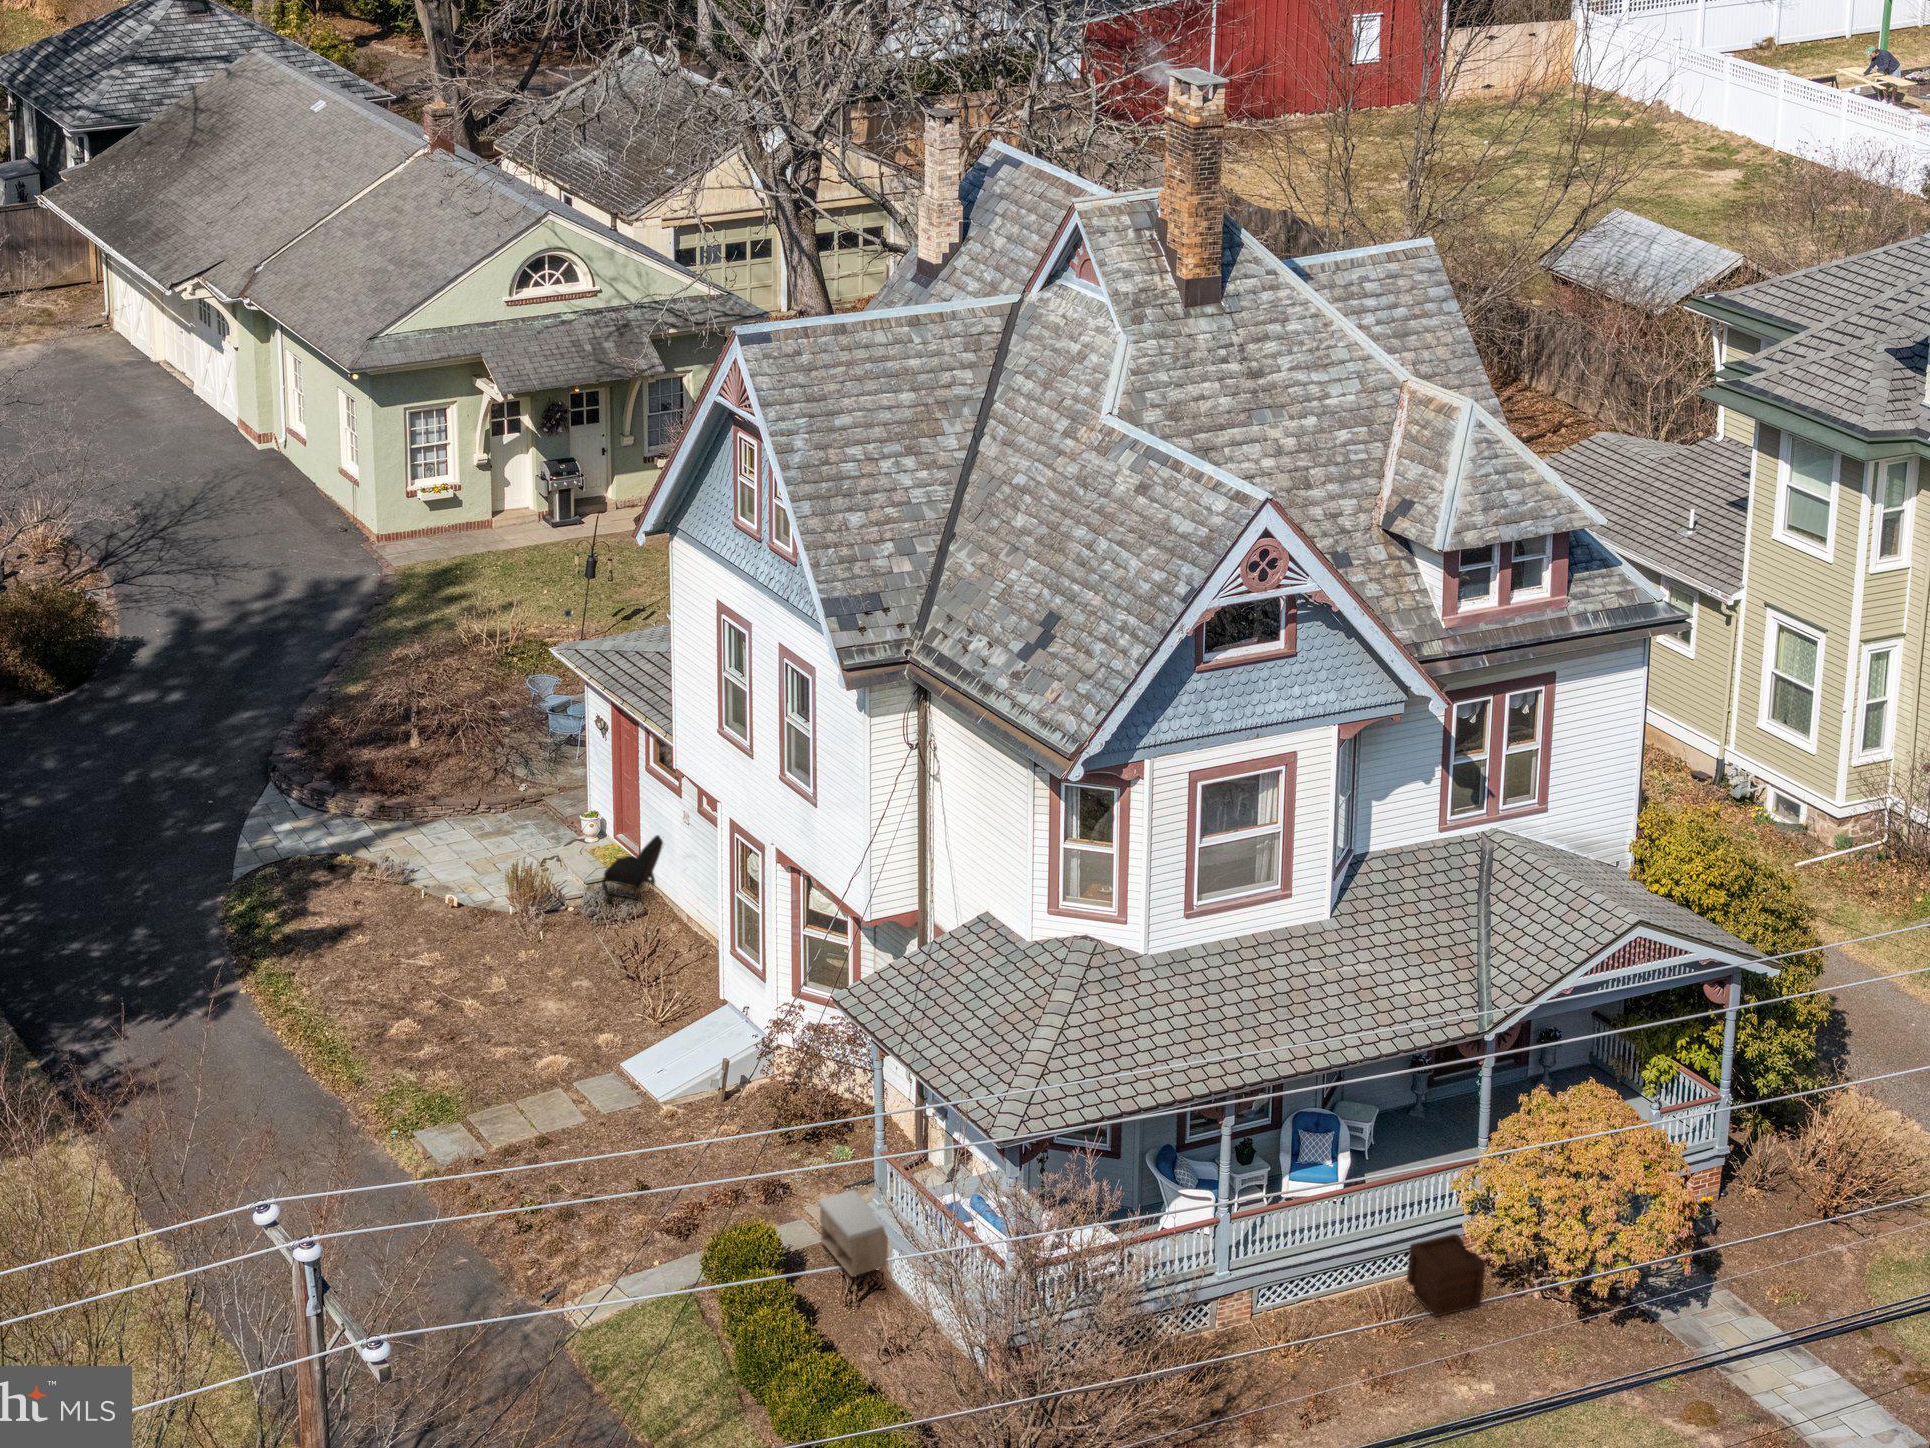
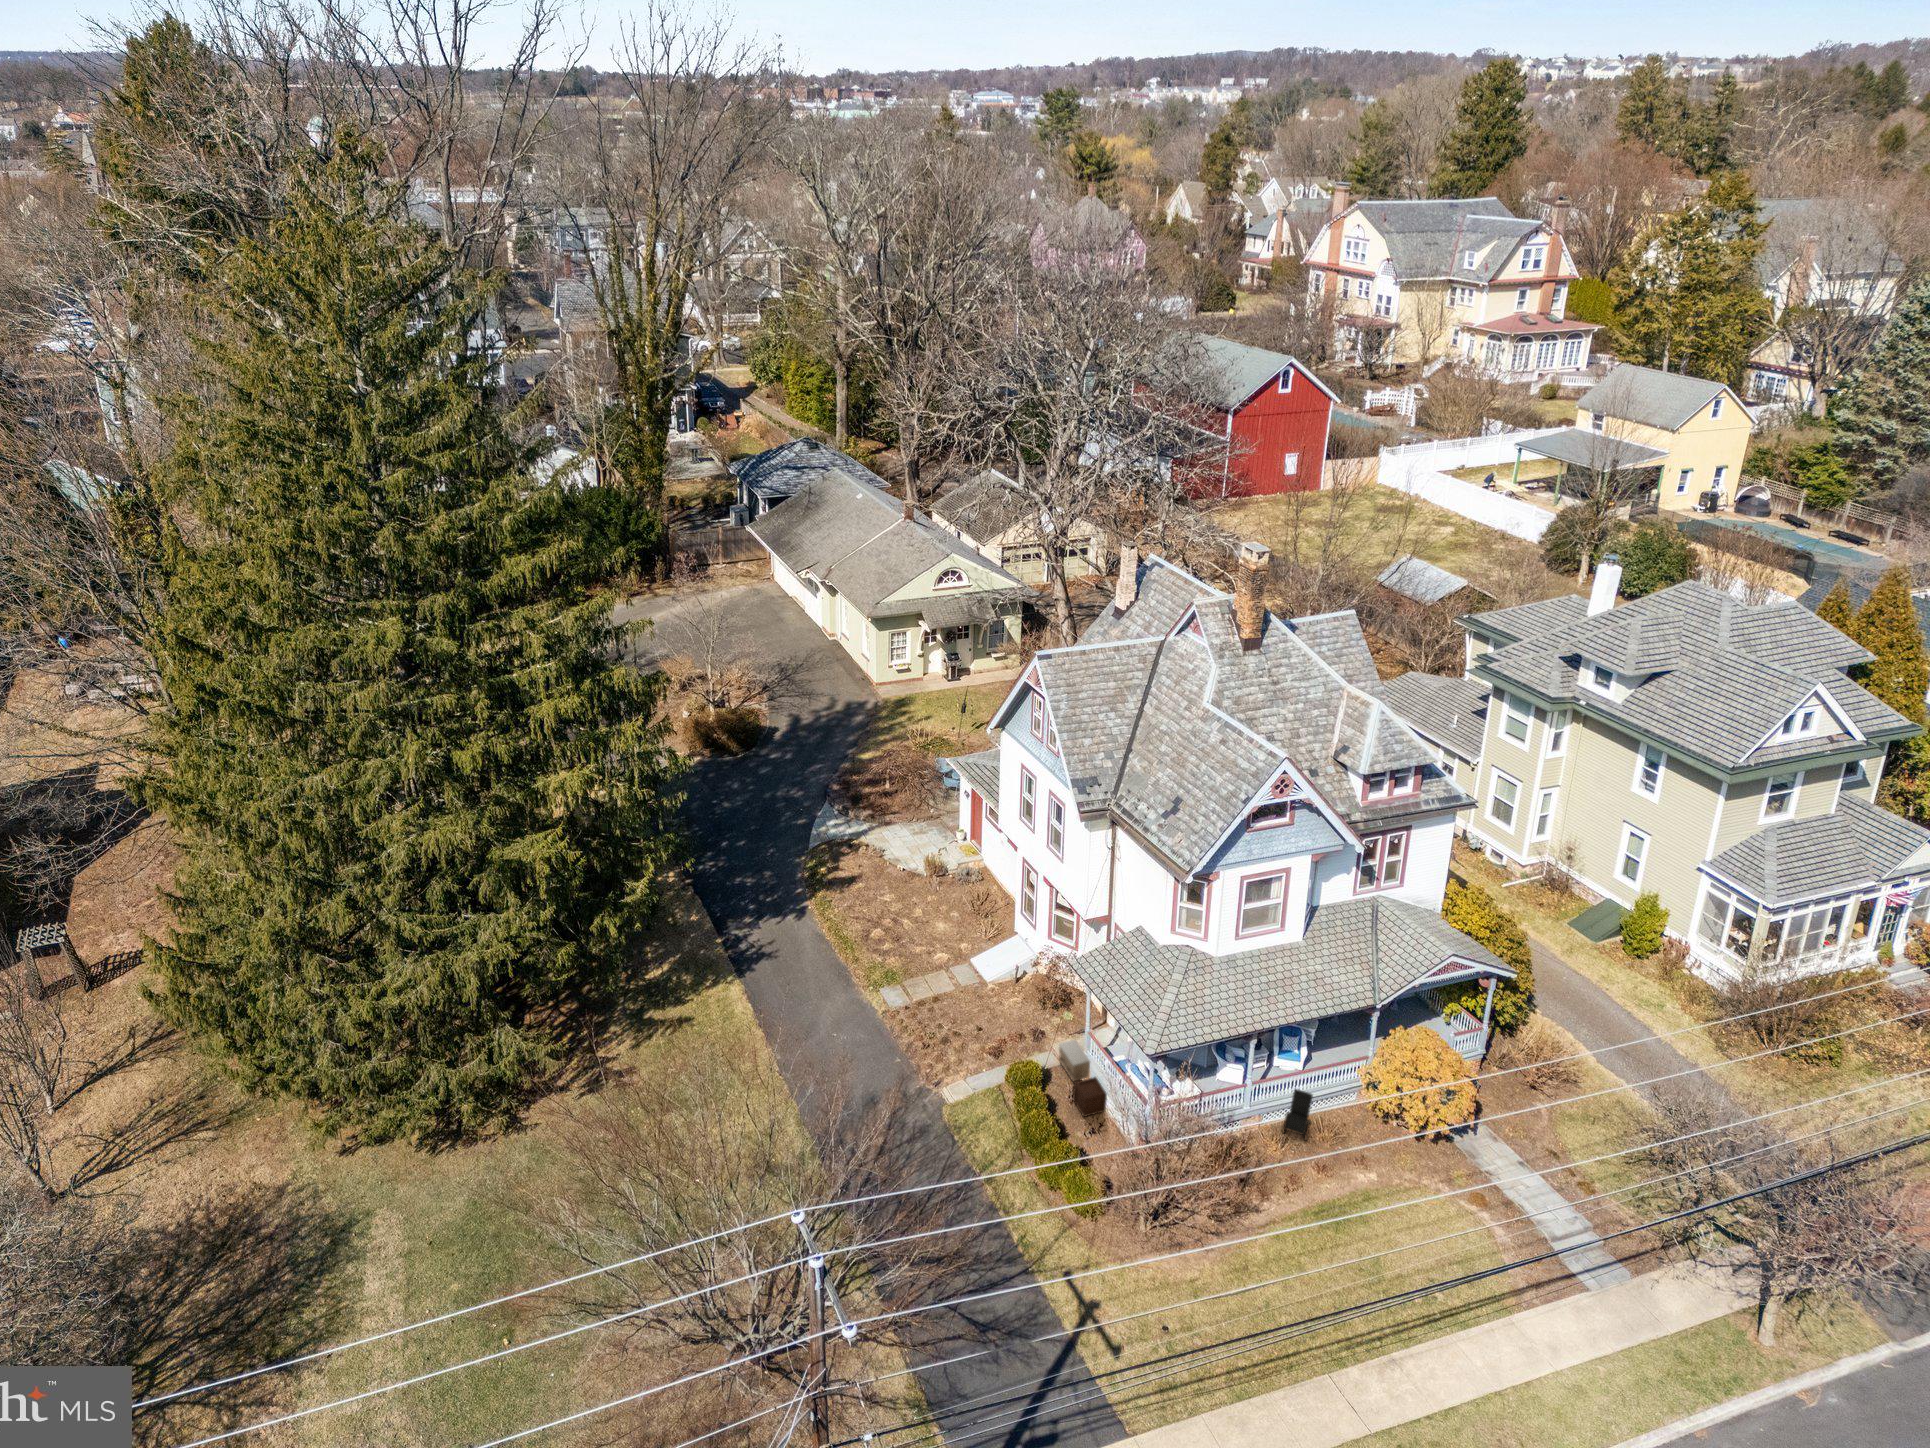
lounge chair: present [602,835,663,900] -> present [1283,1089,1313,1140]
wooden crate: present [1407,1234,1486,1317] -> present [1073,1077,1107,1117]

